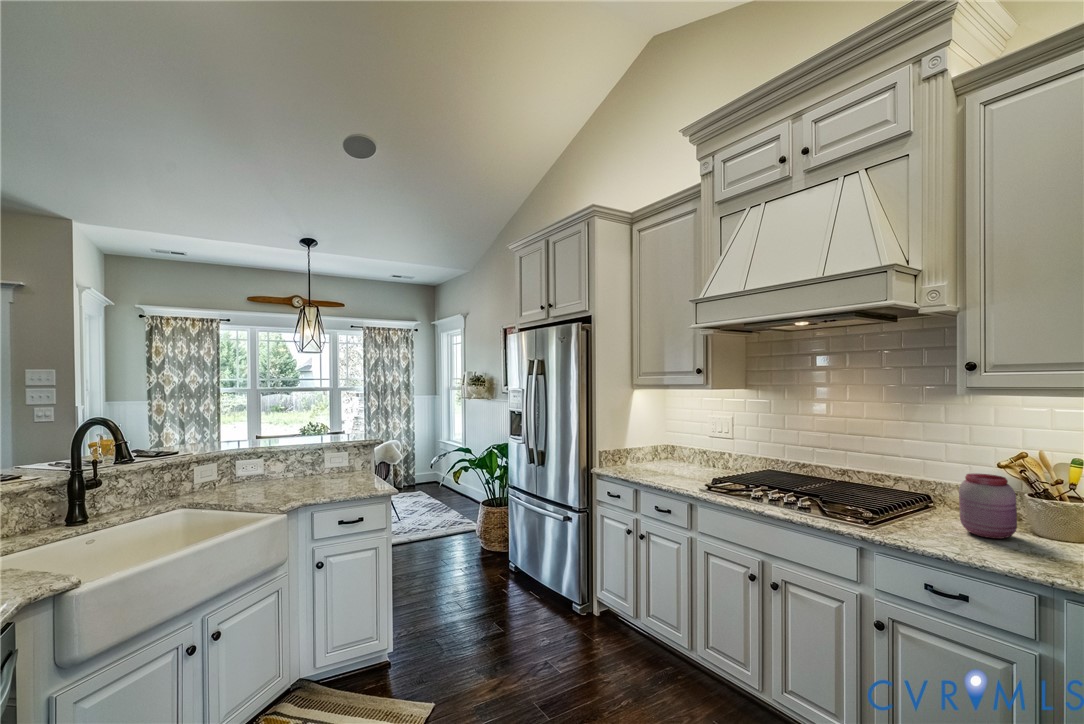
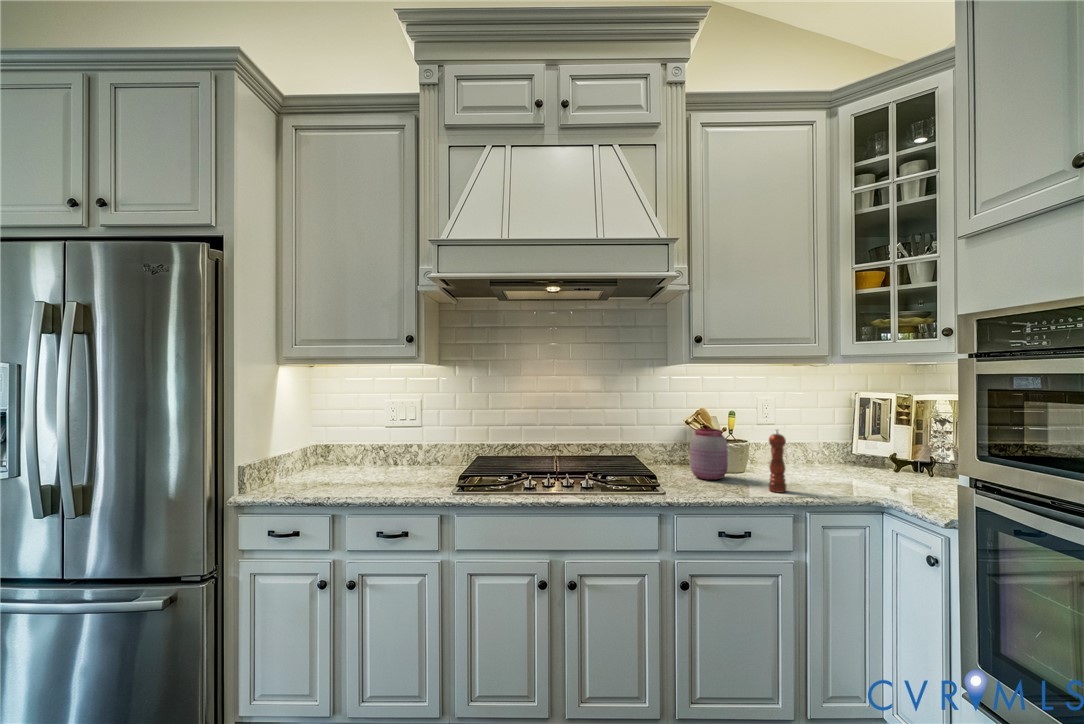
pepper mill: none [1023,486,1055,570] -> present [769,430,787,493]

